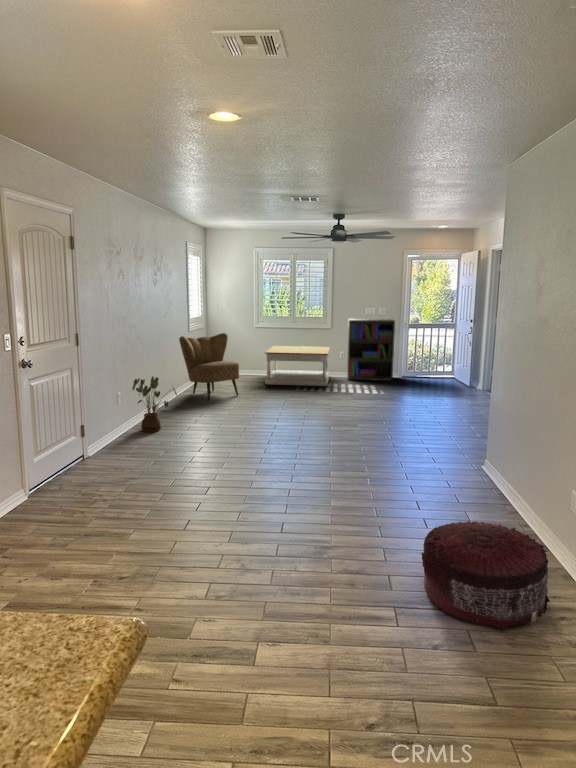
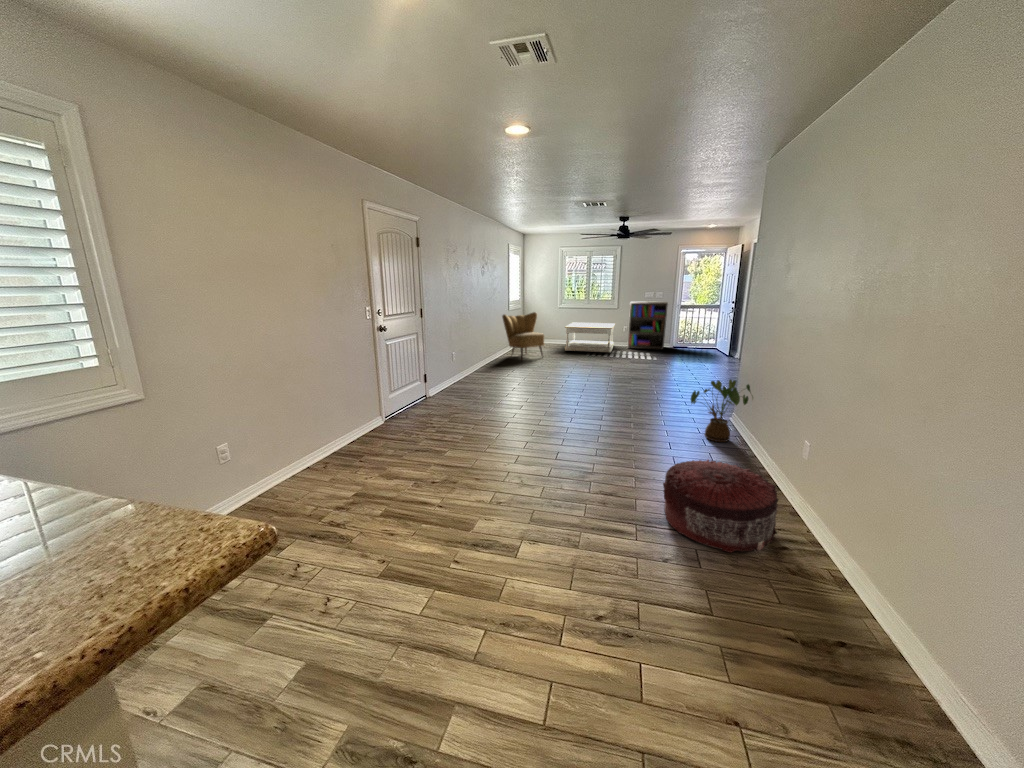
house plant: present [132,376,177,432] -> present [691,380,753,442]

